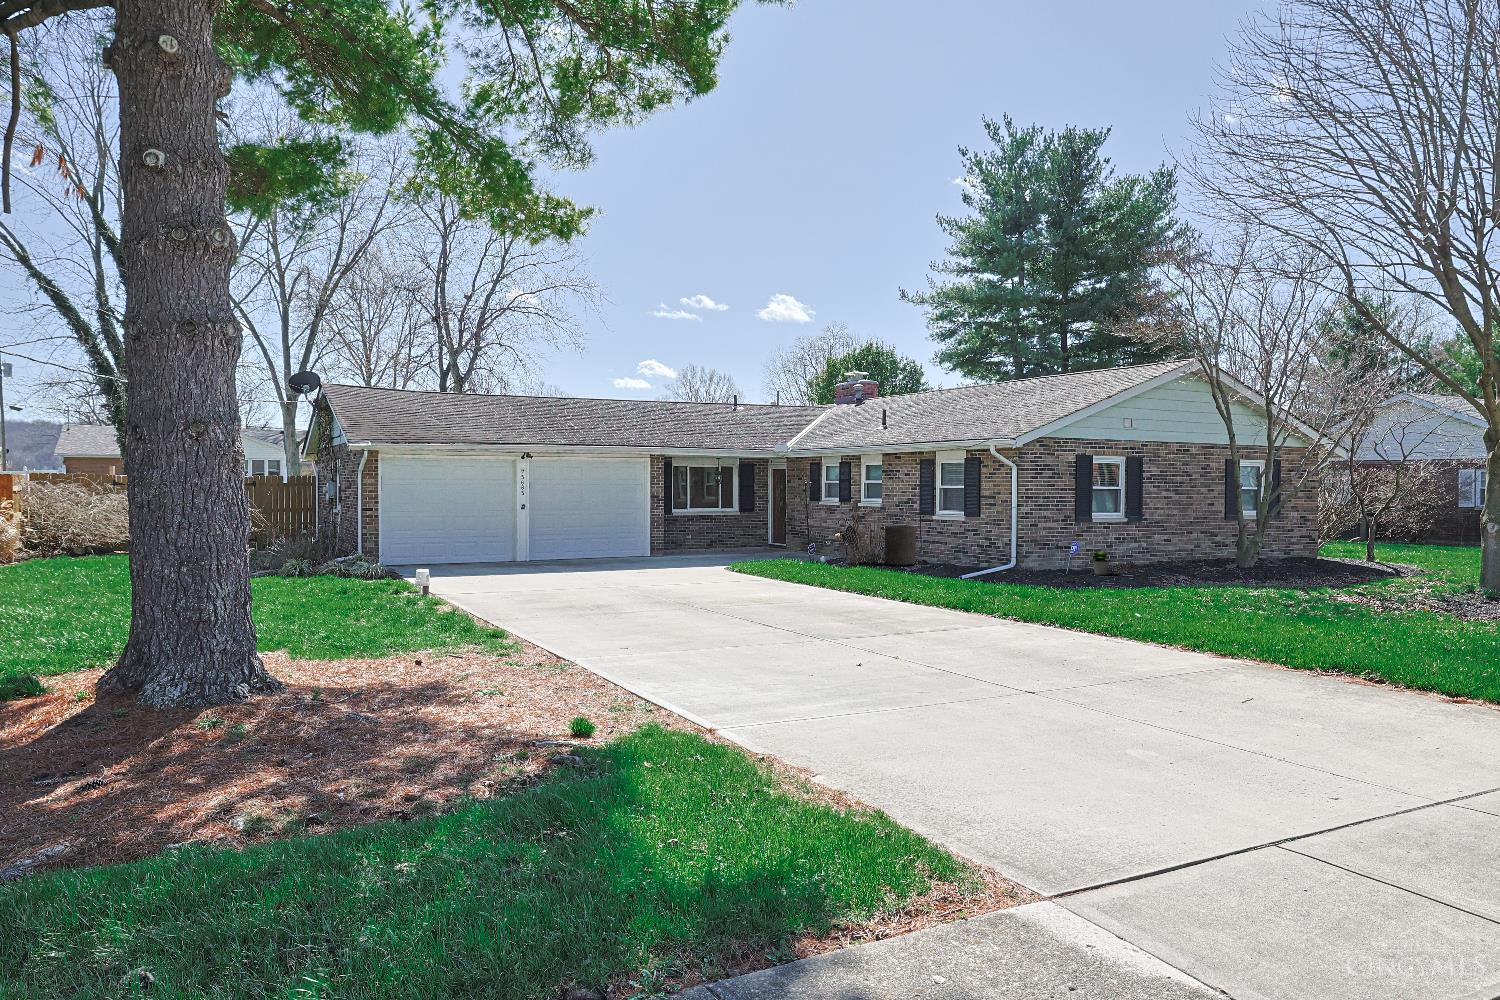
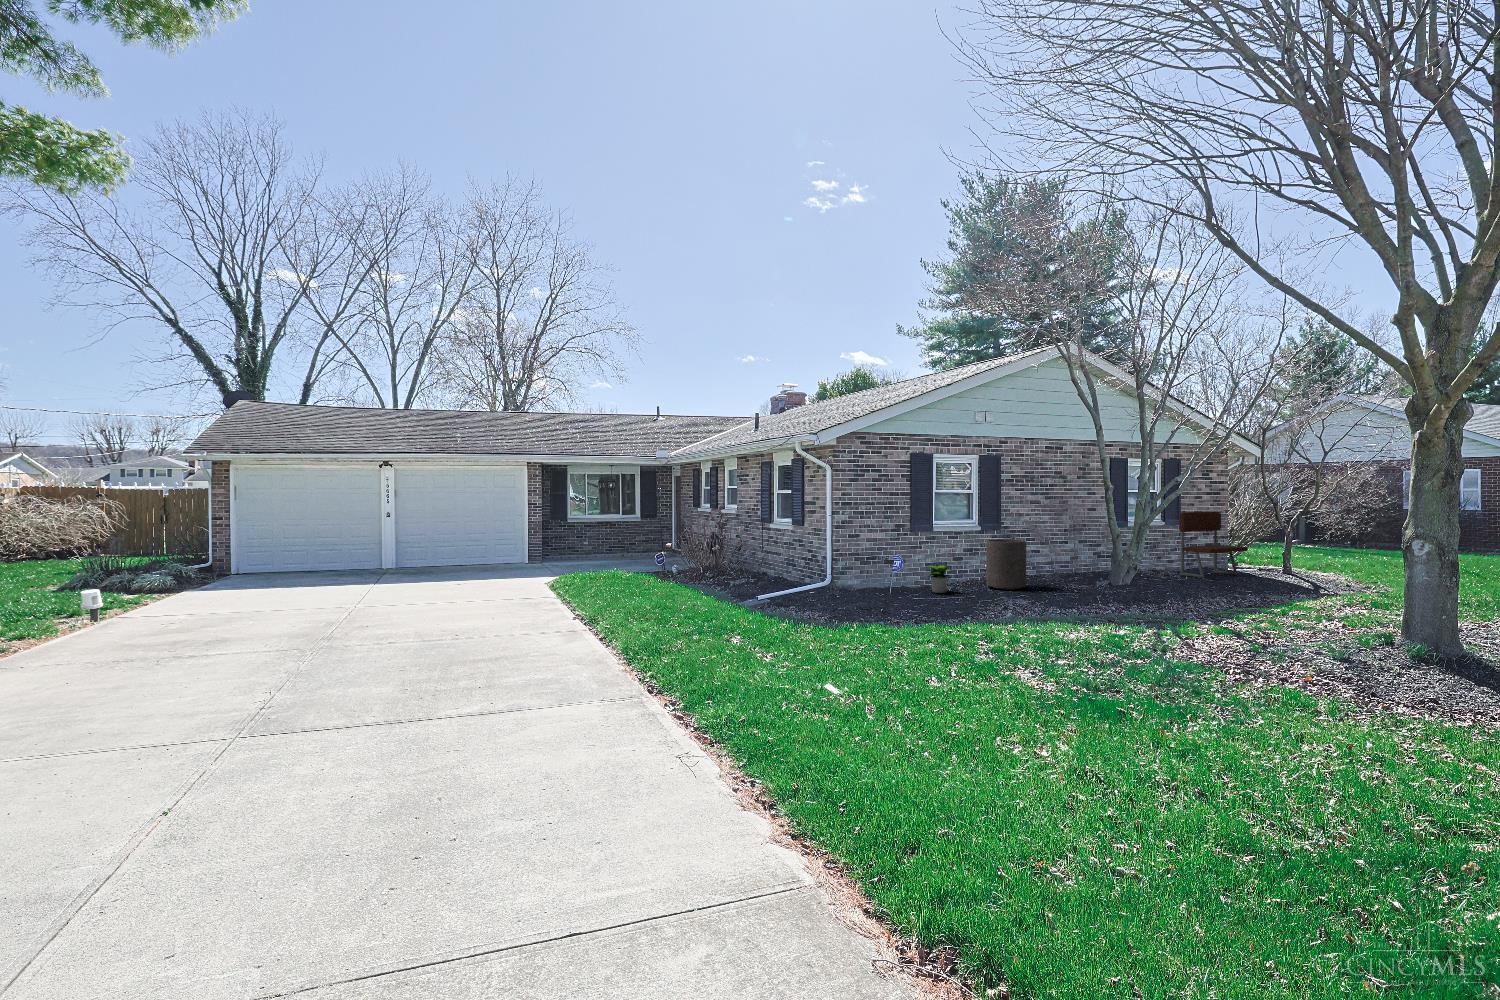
bench: none [1283,507,1340,564] -> present [1179,511,1248,578]
trash can: present [885,526,916,566] -> present [986,539,1026,590]

